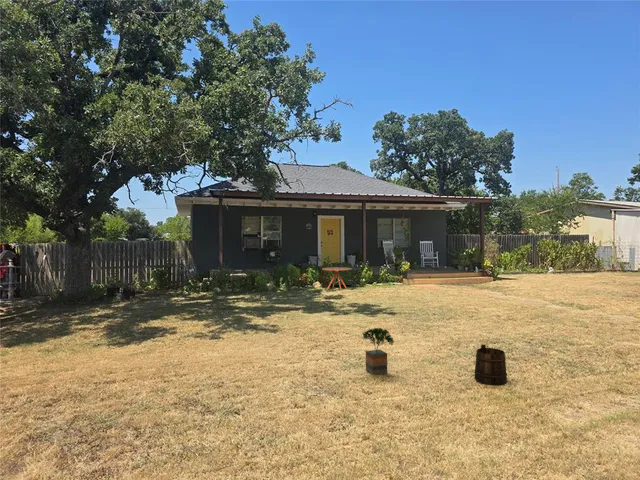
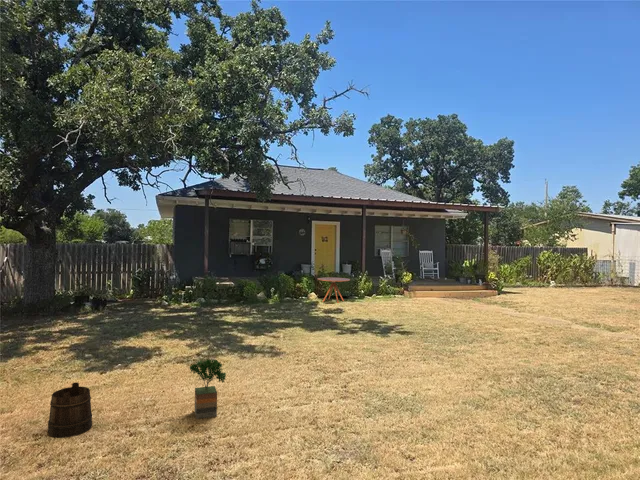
potted tree: present [363,328,394,375] -> present [190,359,226,419]
bucket: present [474,345,507,385] -> present [48,382,92,438]

